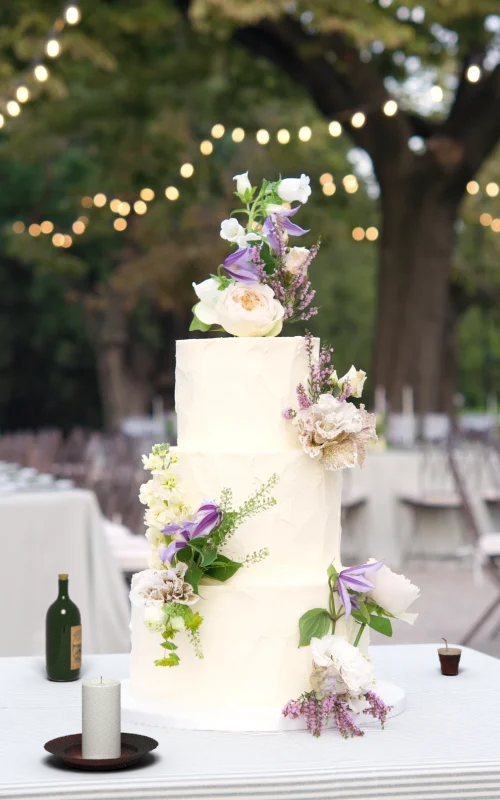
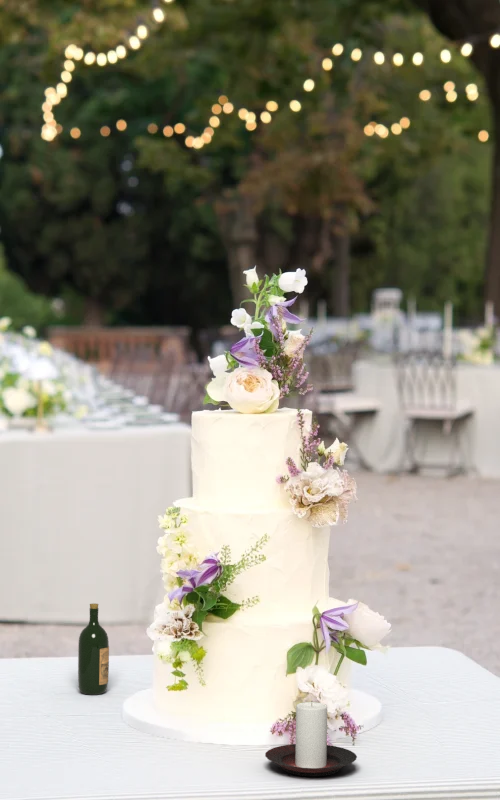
cup: present [437,638,462,674] -> none [412,664,432,695]
candle holder: present [44,677,159,770] -> present [265,702,357,776]

